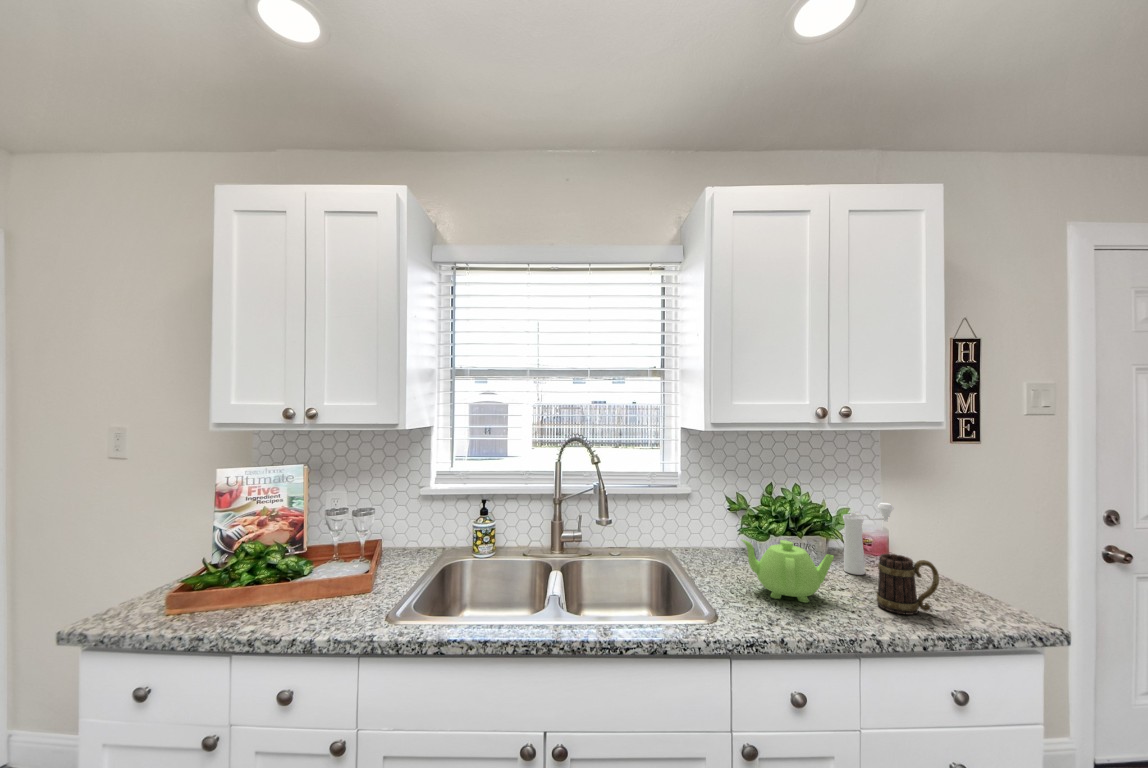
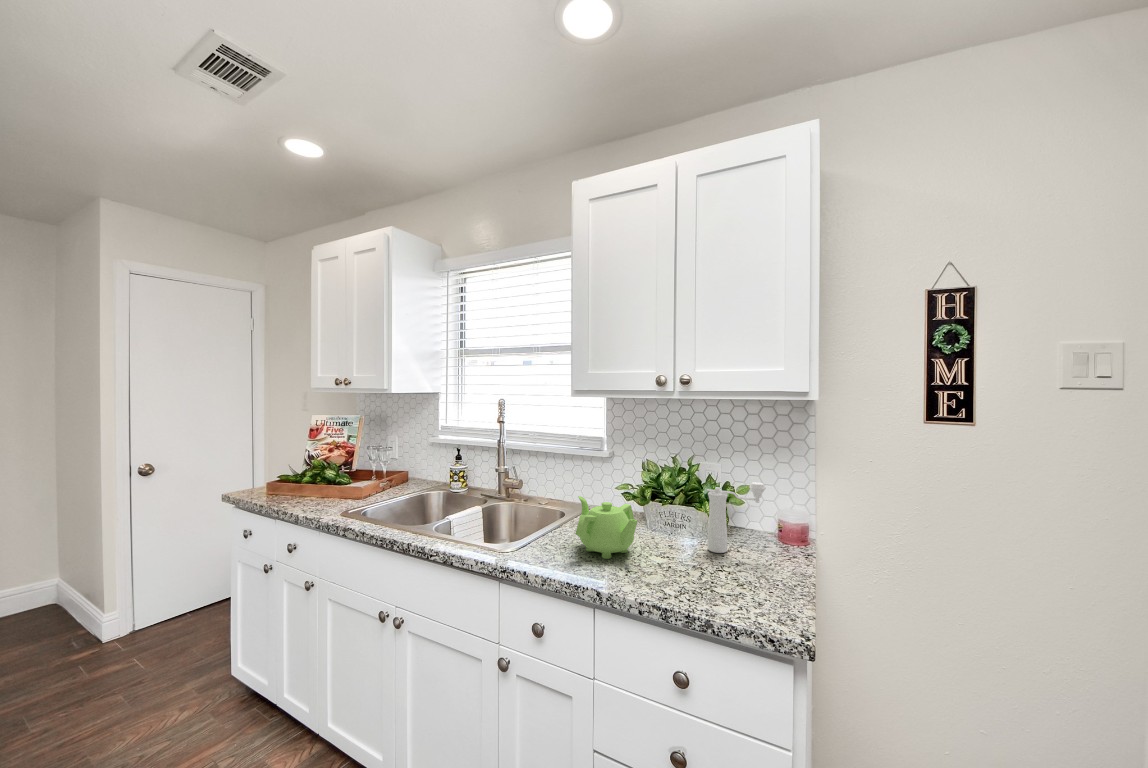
mug: present [877,554,939,615] -> none [658,526,706,587]

